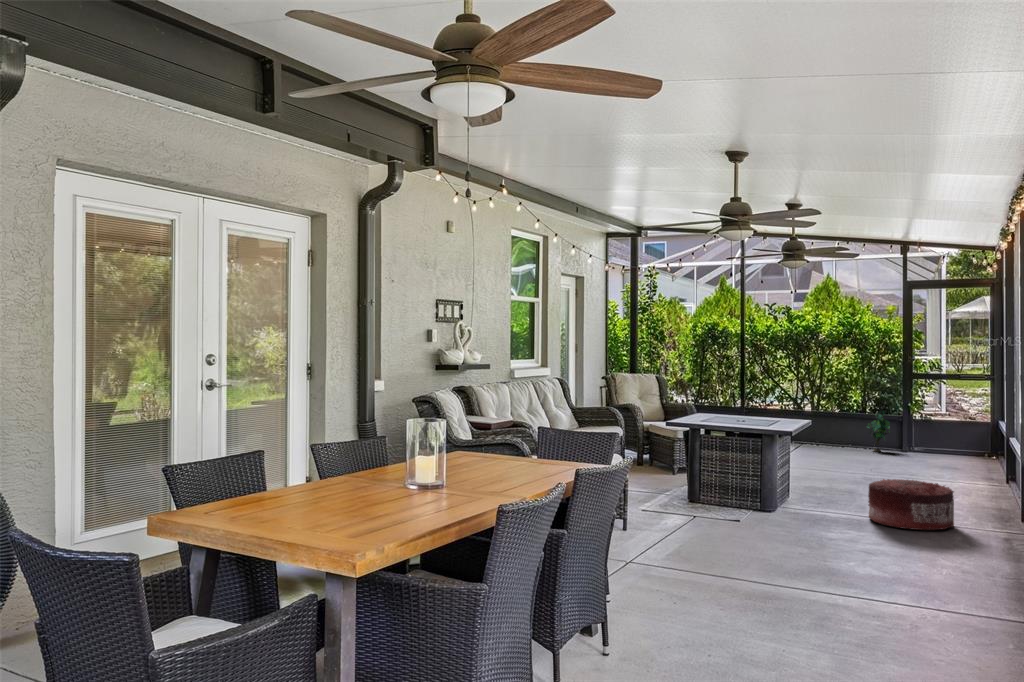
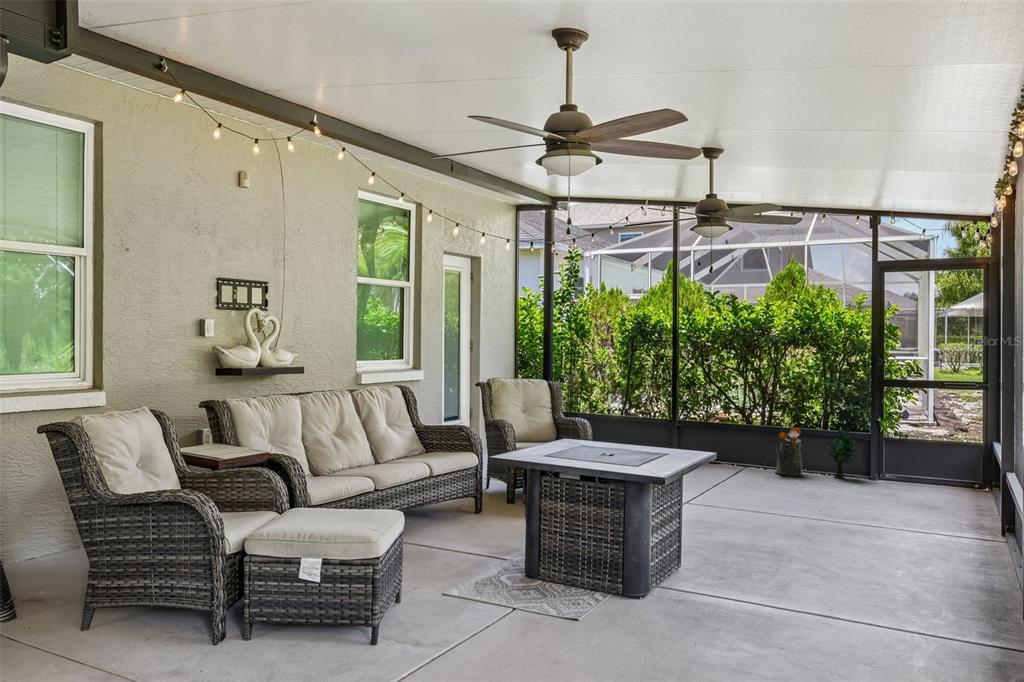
watering can: none [825,412,848,450] -> present [775,428,803,476]
pouf: present [868,479,954,530] -> none [782,550,915,645]

